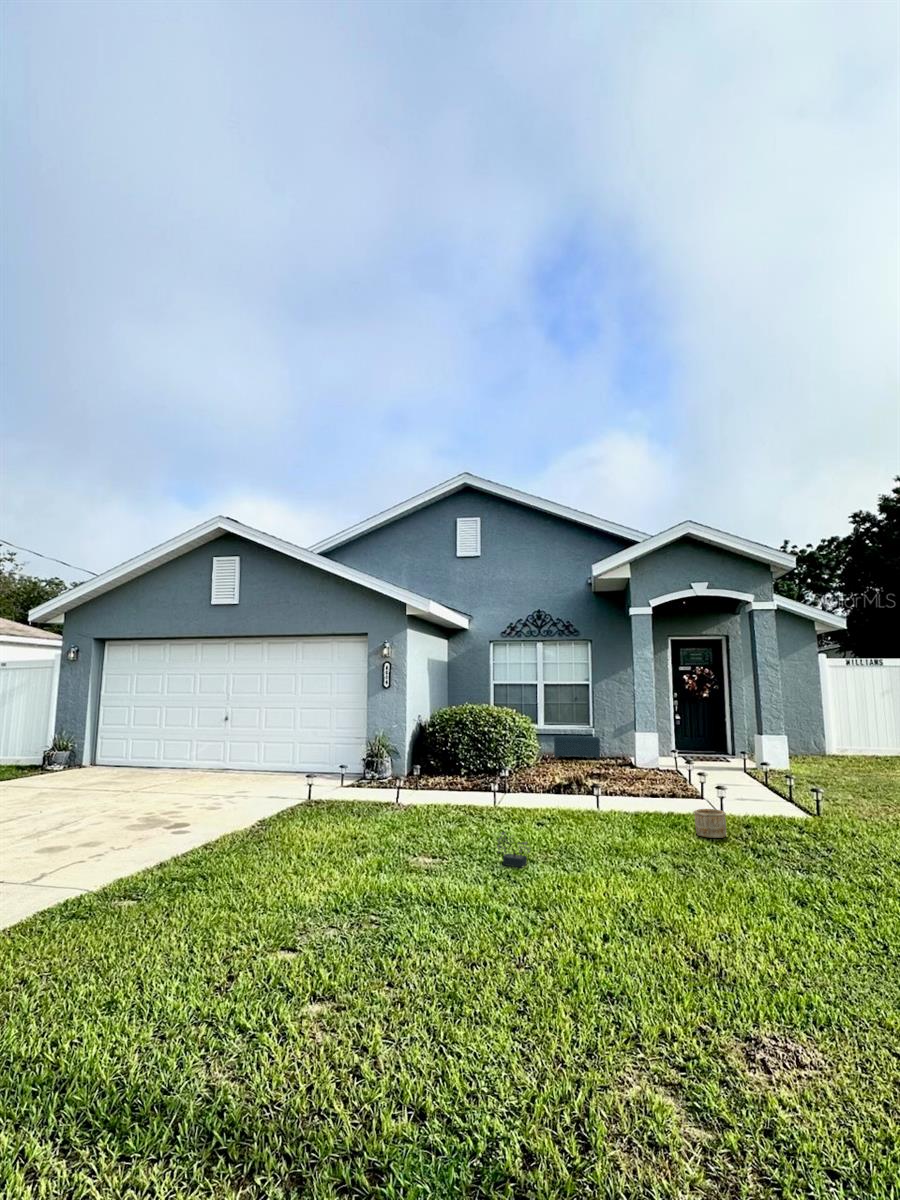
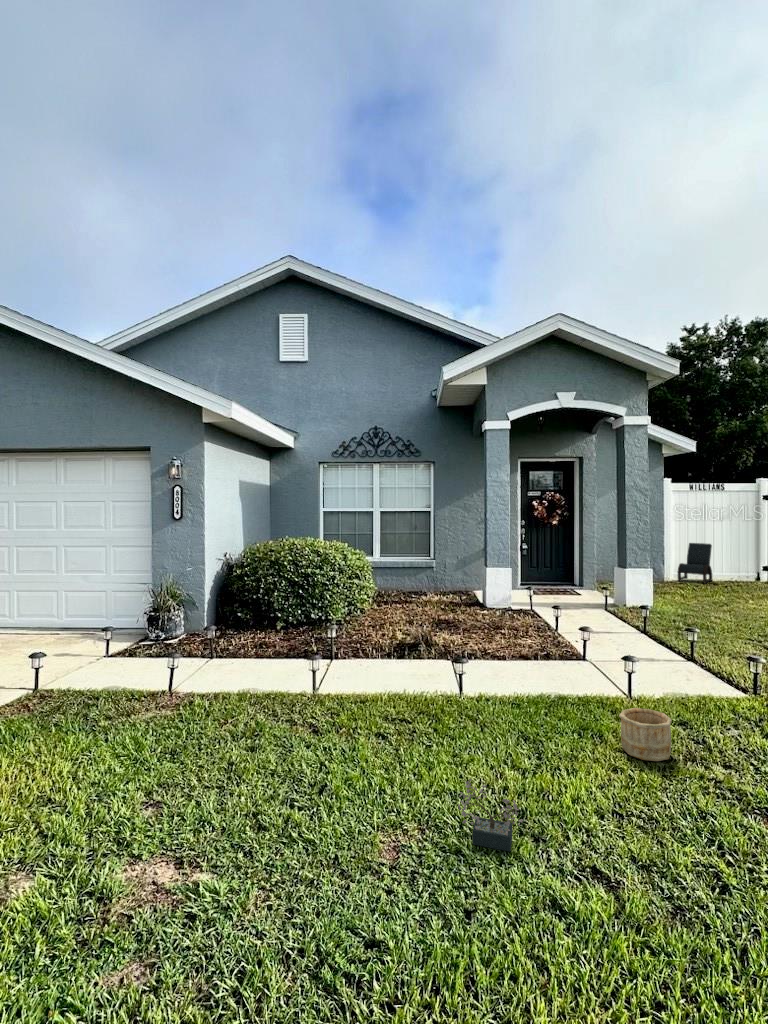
lounge chair: none [837,717,875,757] -> present [678,543,712,584]
bench: present [554,736,600,760] -> none [392,570,444,597]
decorative plant: present [497,833,530,867] -> present [458,779,523,852]

